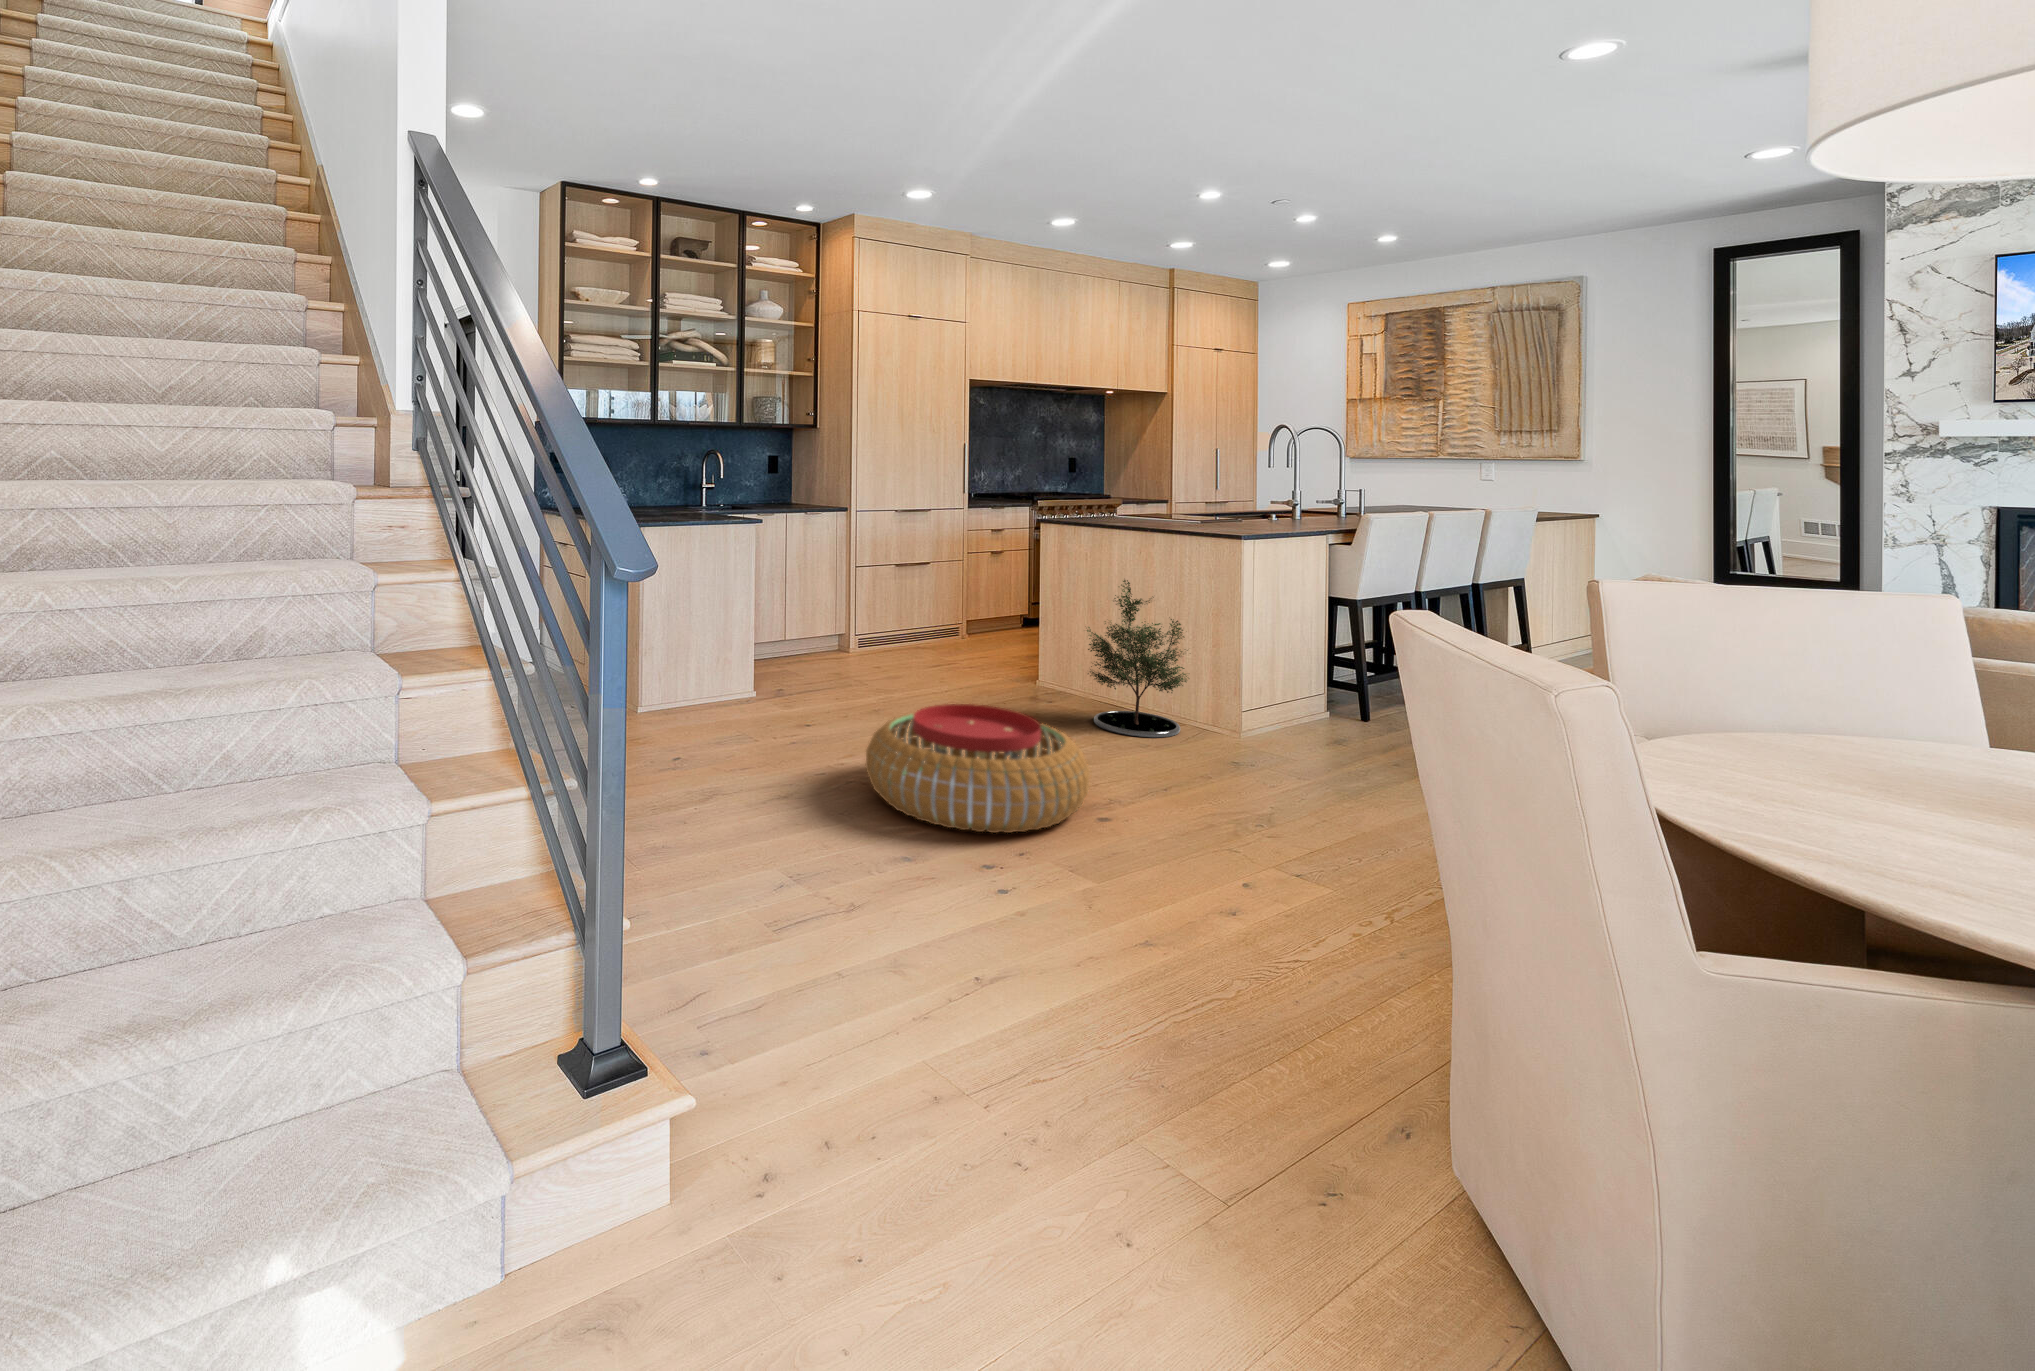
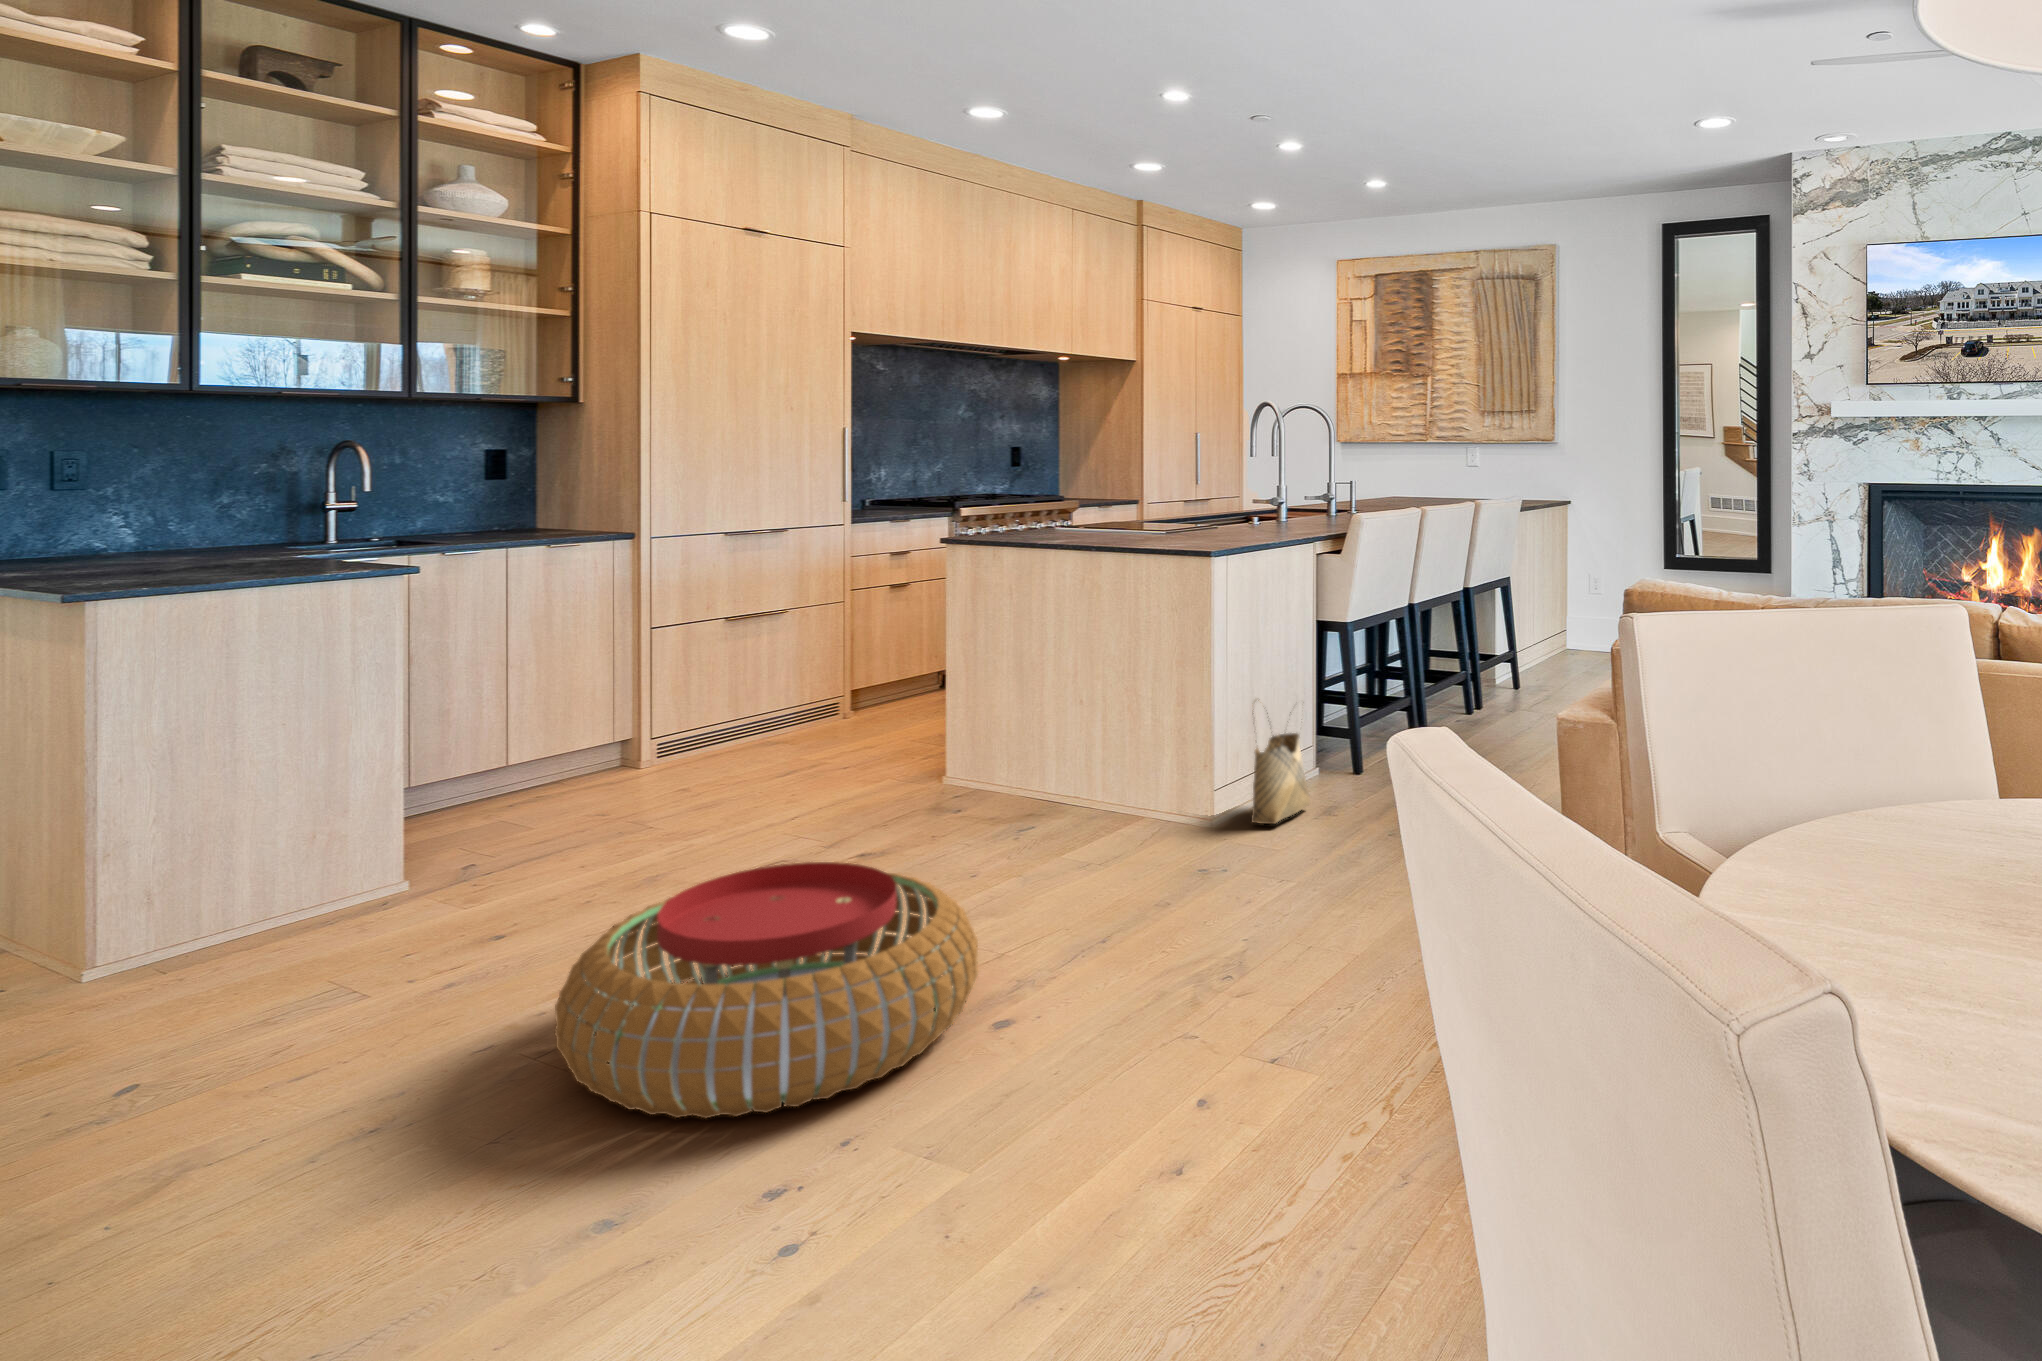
potted tree: present [1087,580,1188,737] -> none [993,619,1147,851]
woven basket: none [1272,649,1322,743] -> present [1251,700,1310,824]

